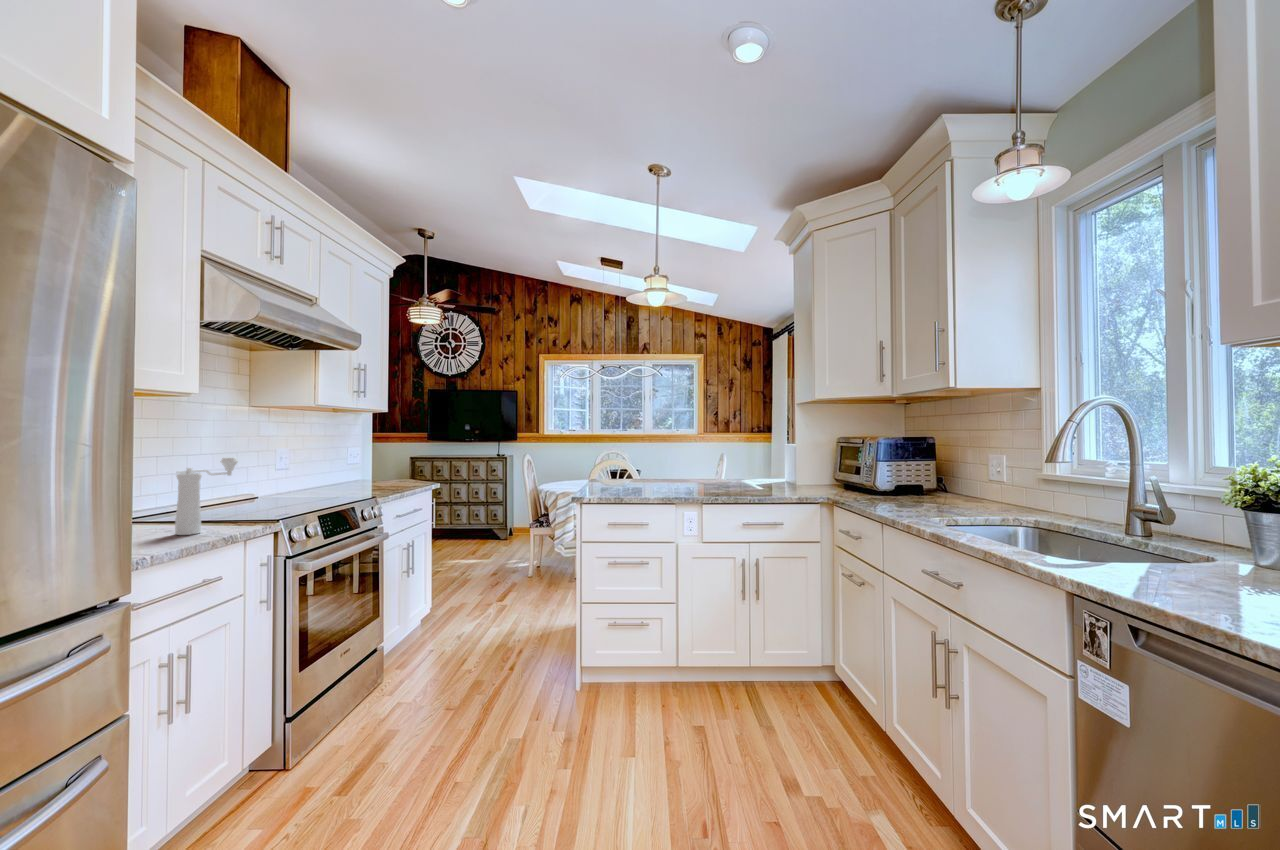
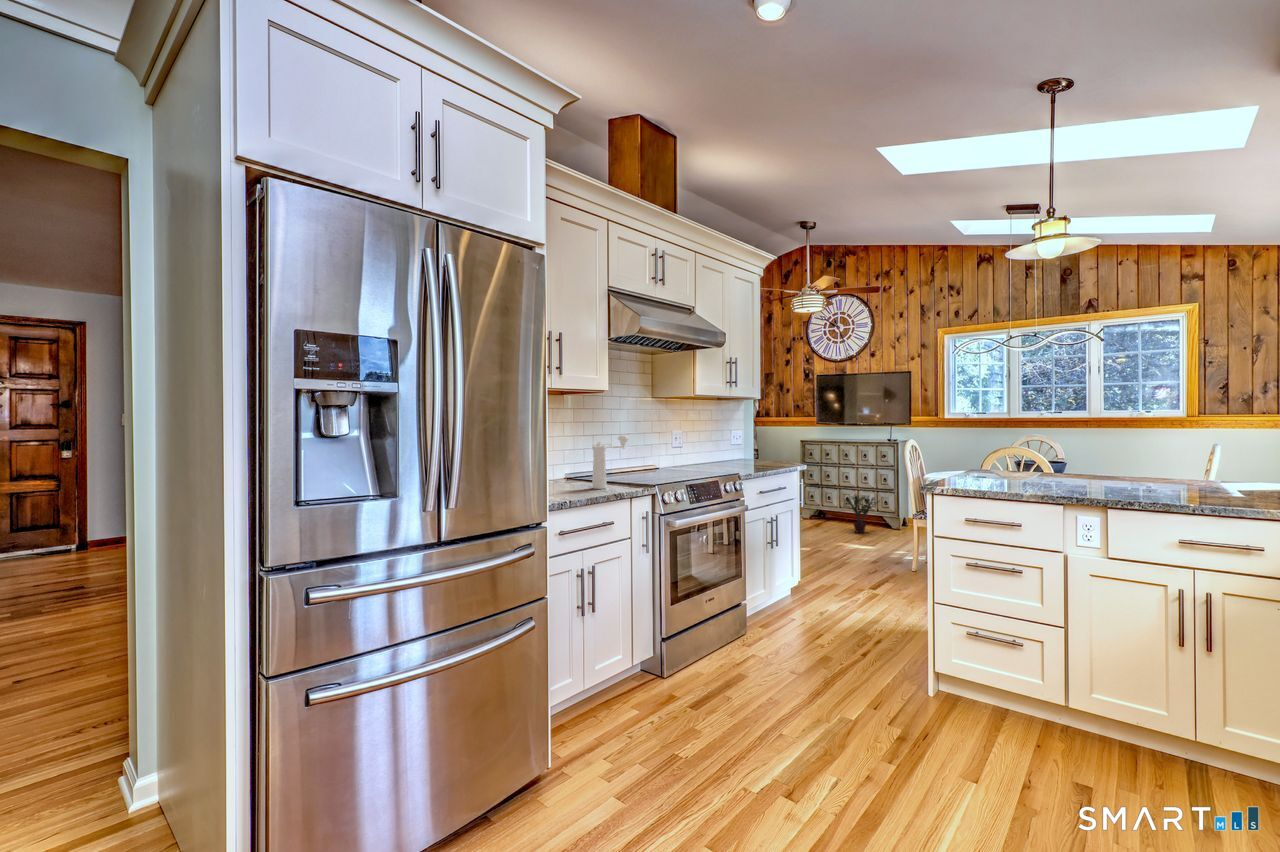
potted plant: none [456,505,492,544] -> present [843,495,879,533]

